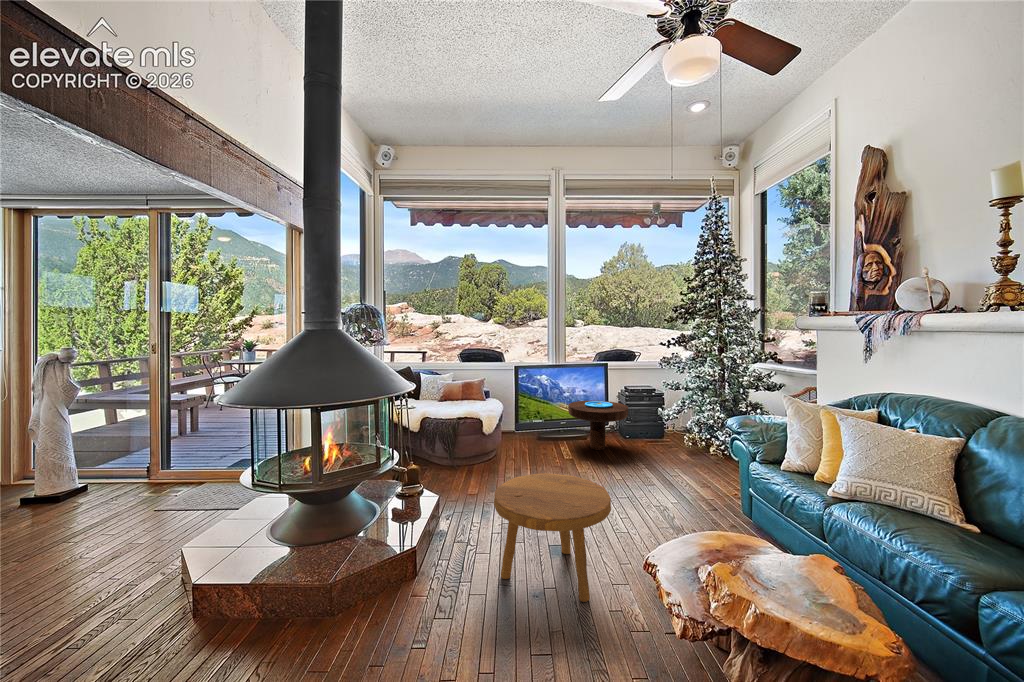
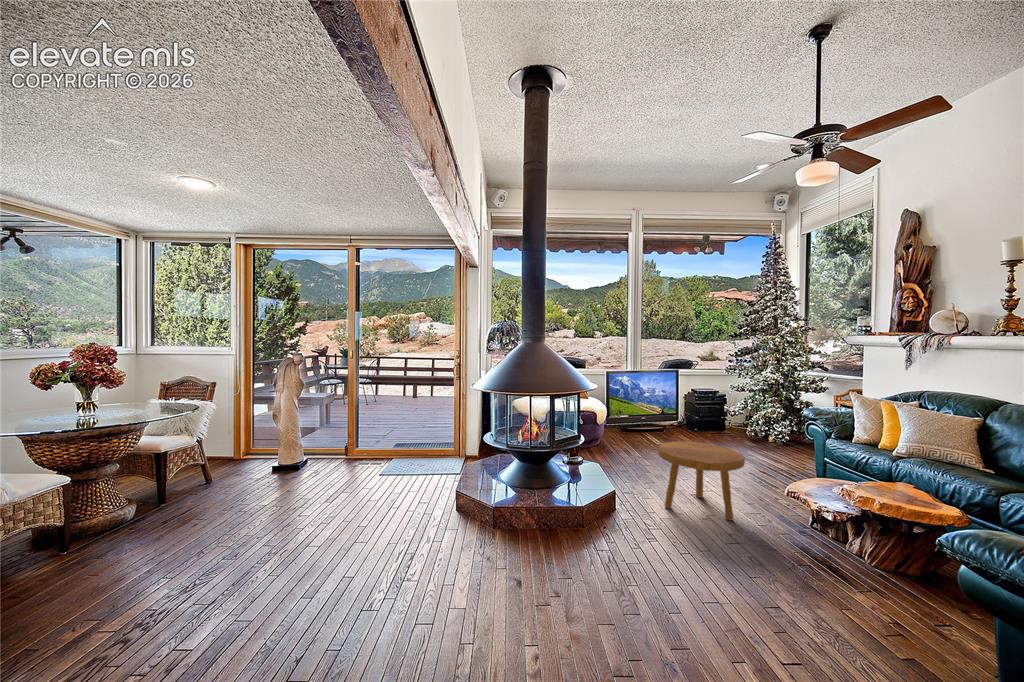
side table: present [568,401,628,450] -> none [652,399,703,438]

